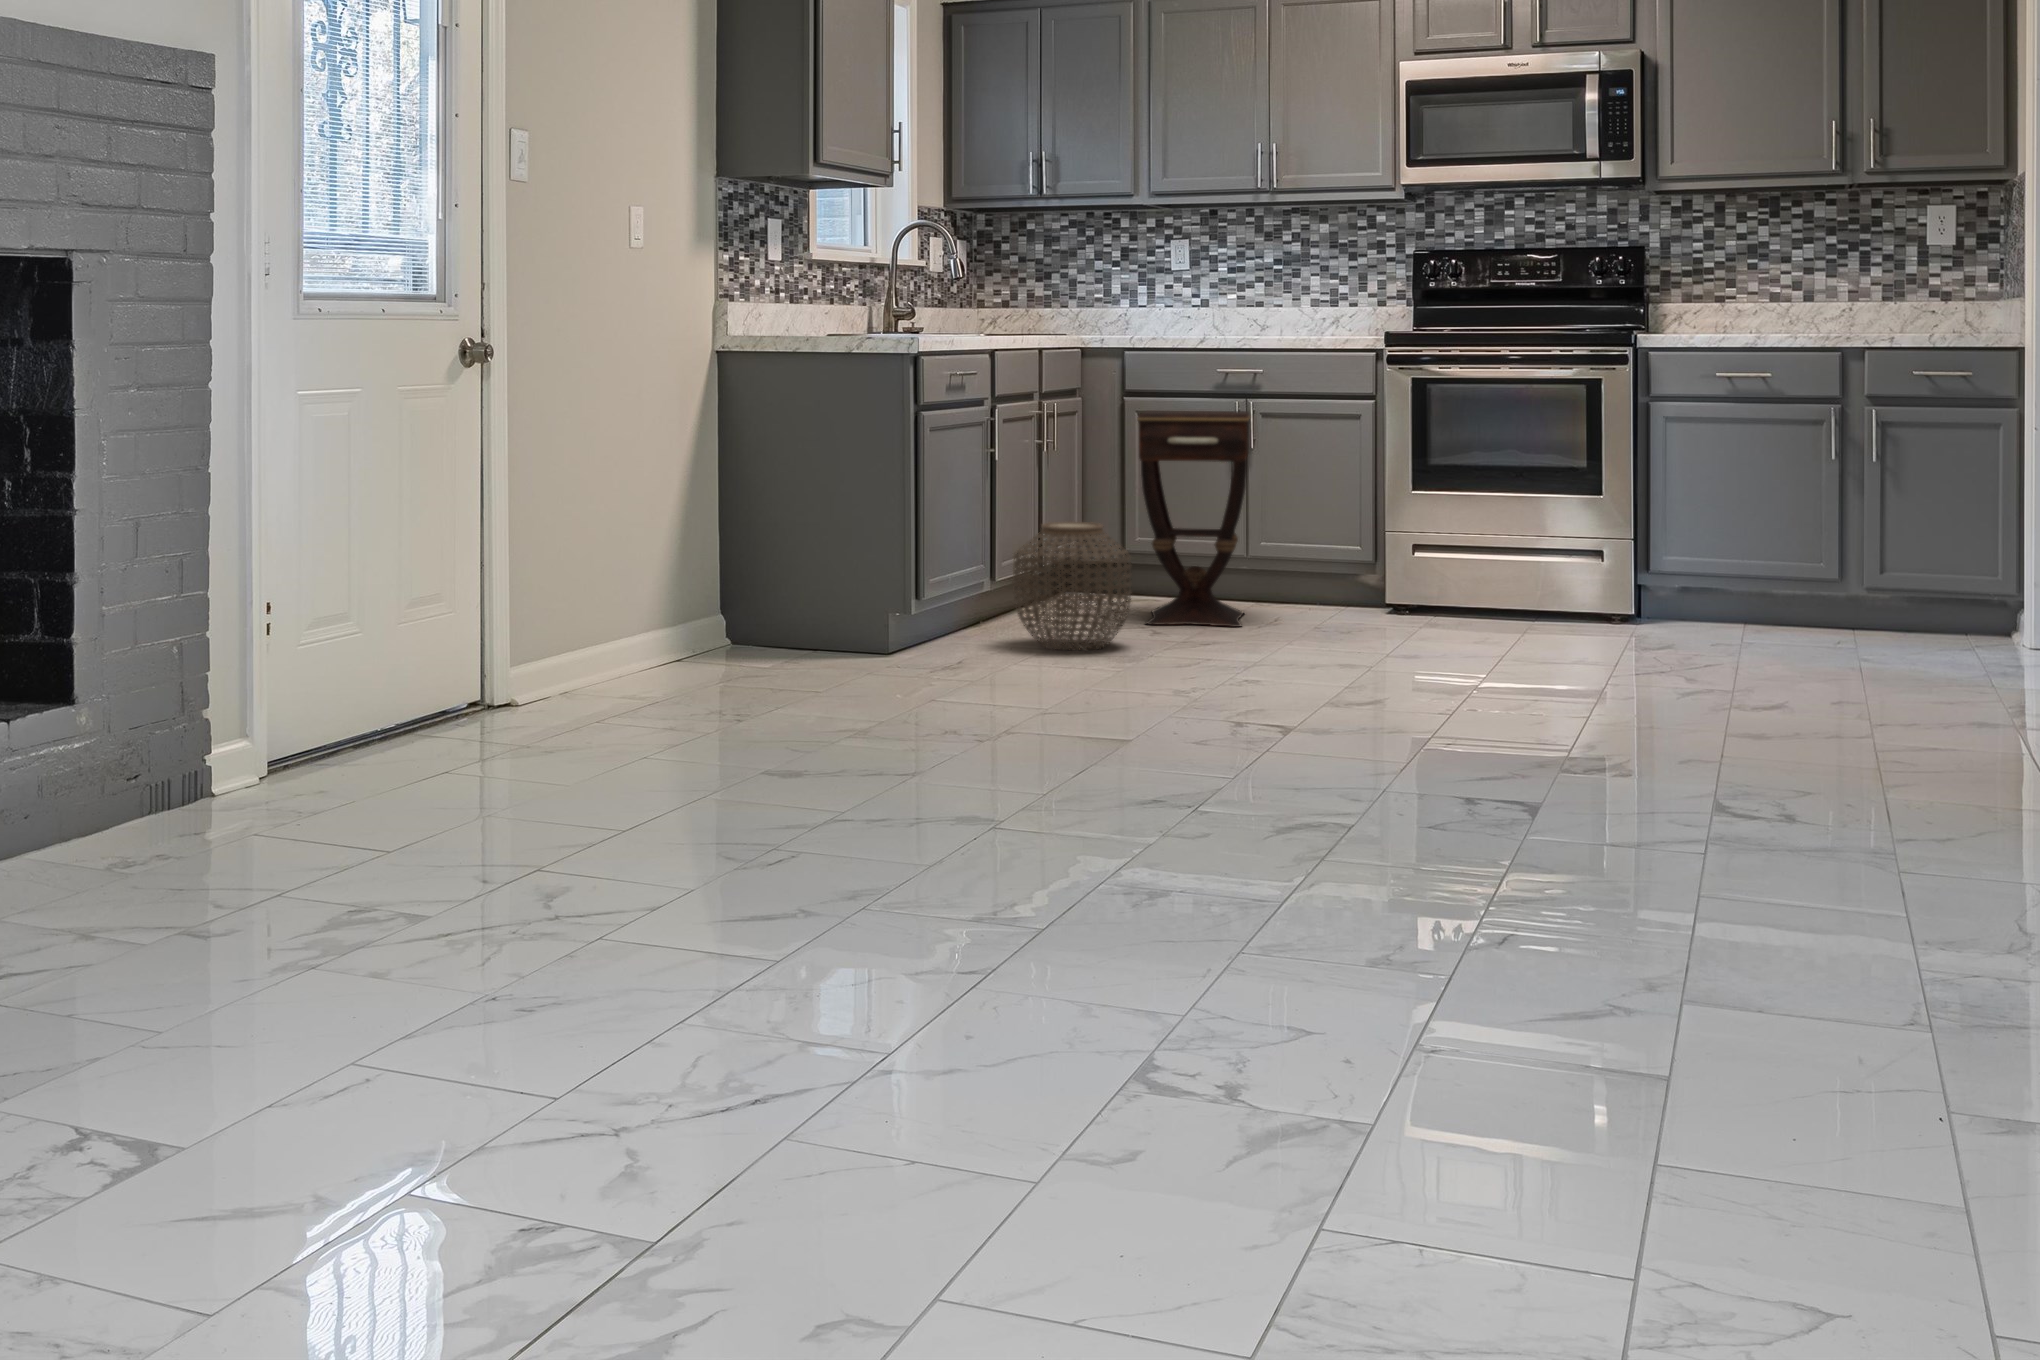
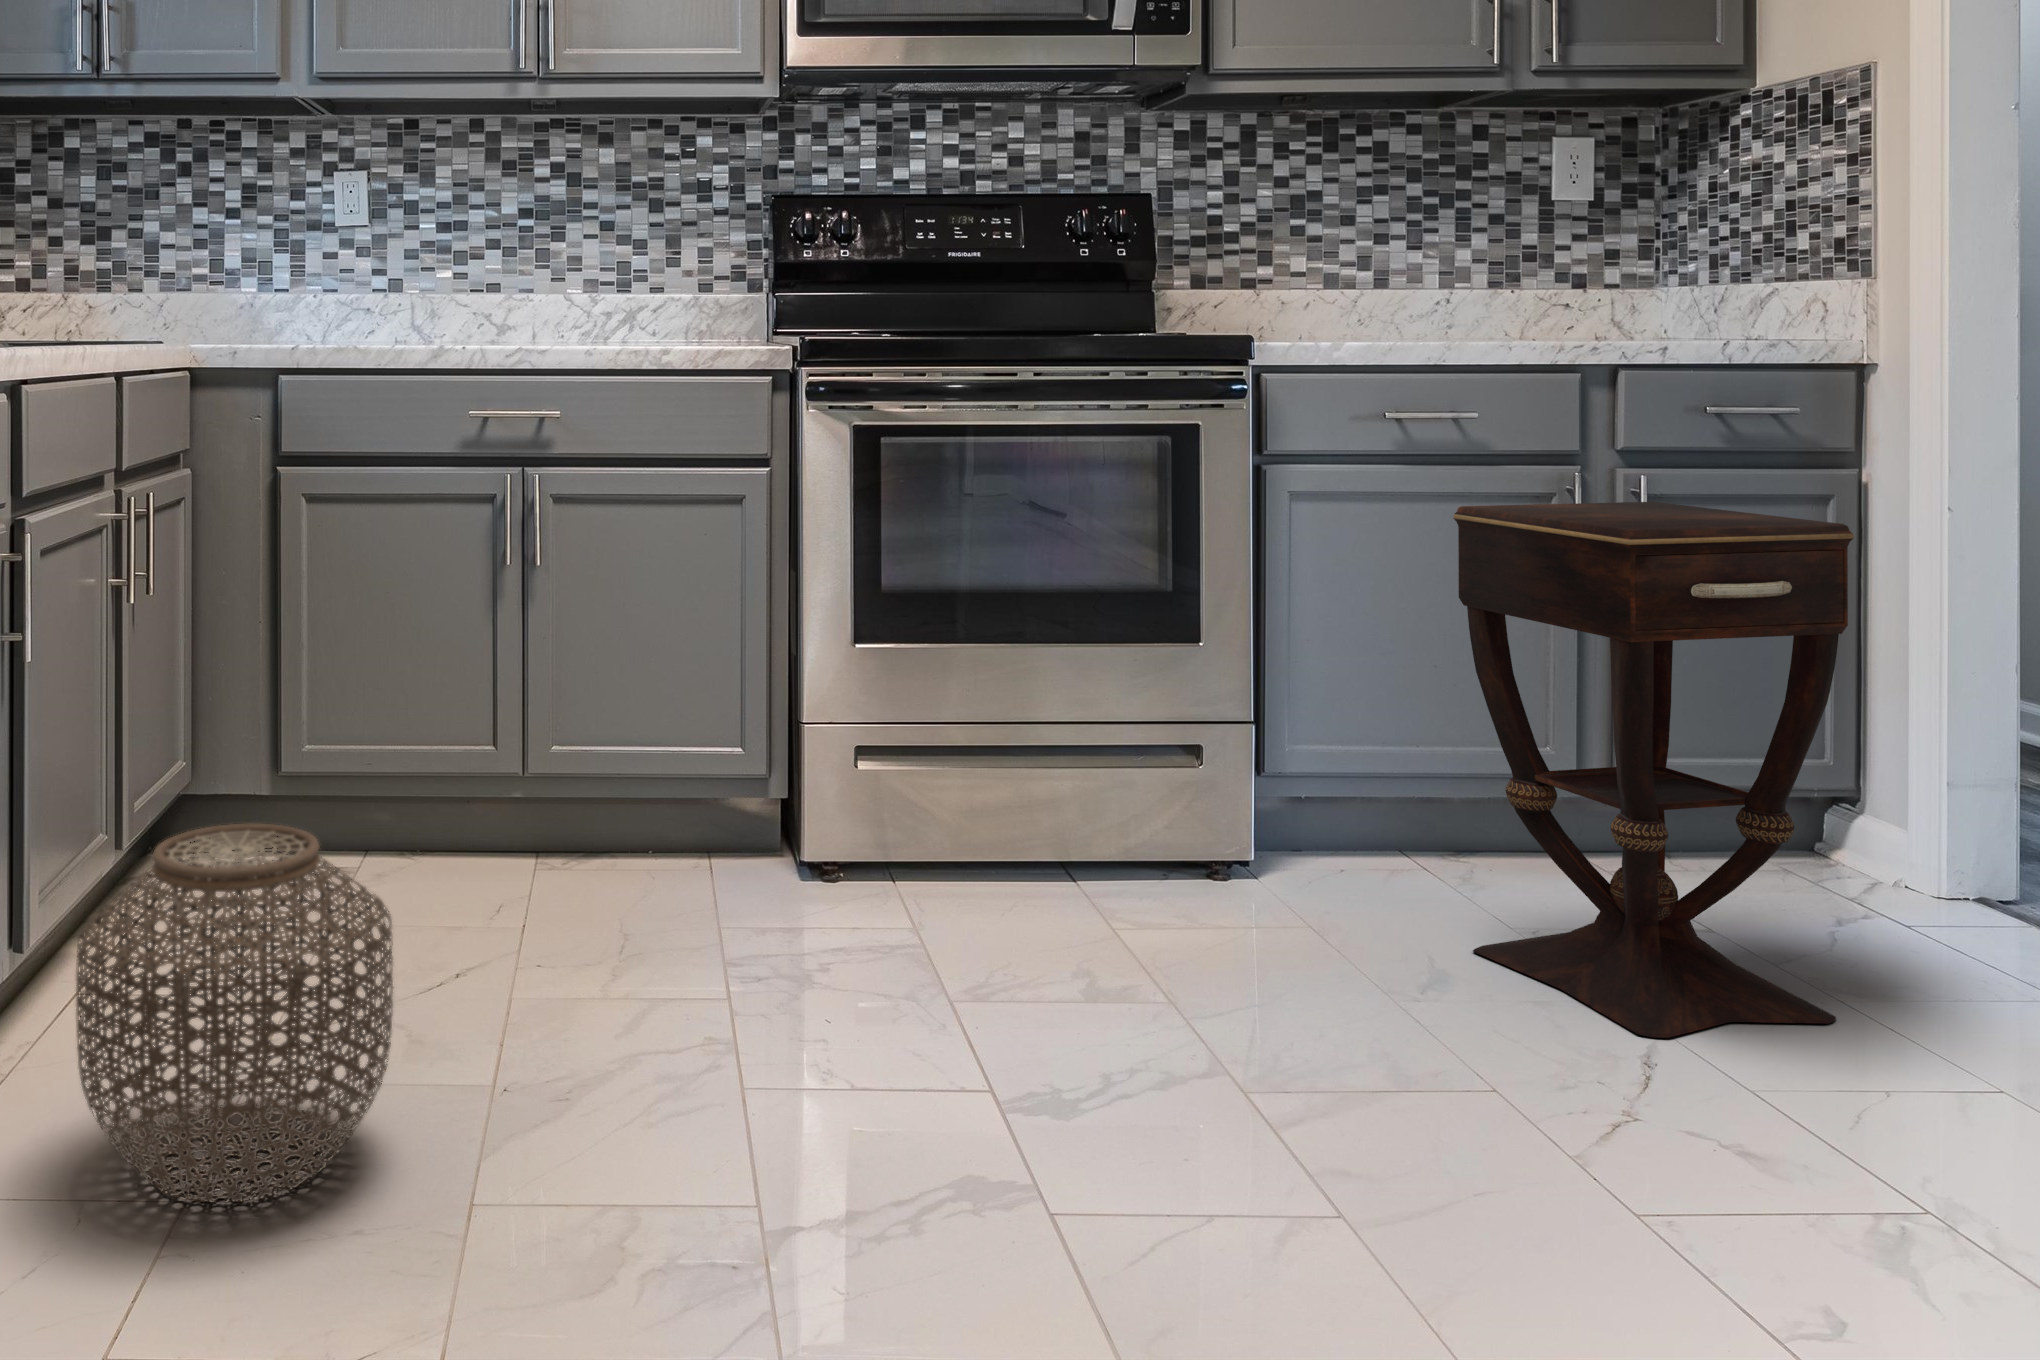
side table: present [1137,411,1250,627] -> present [1453,502,1854,1038]

